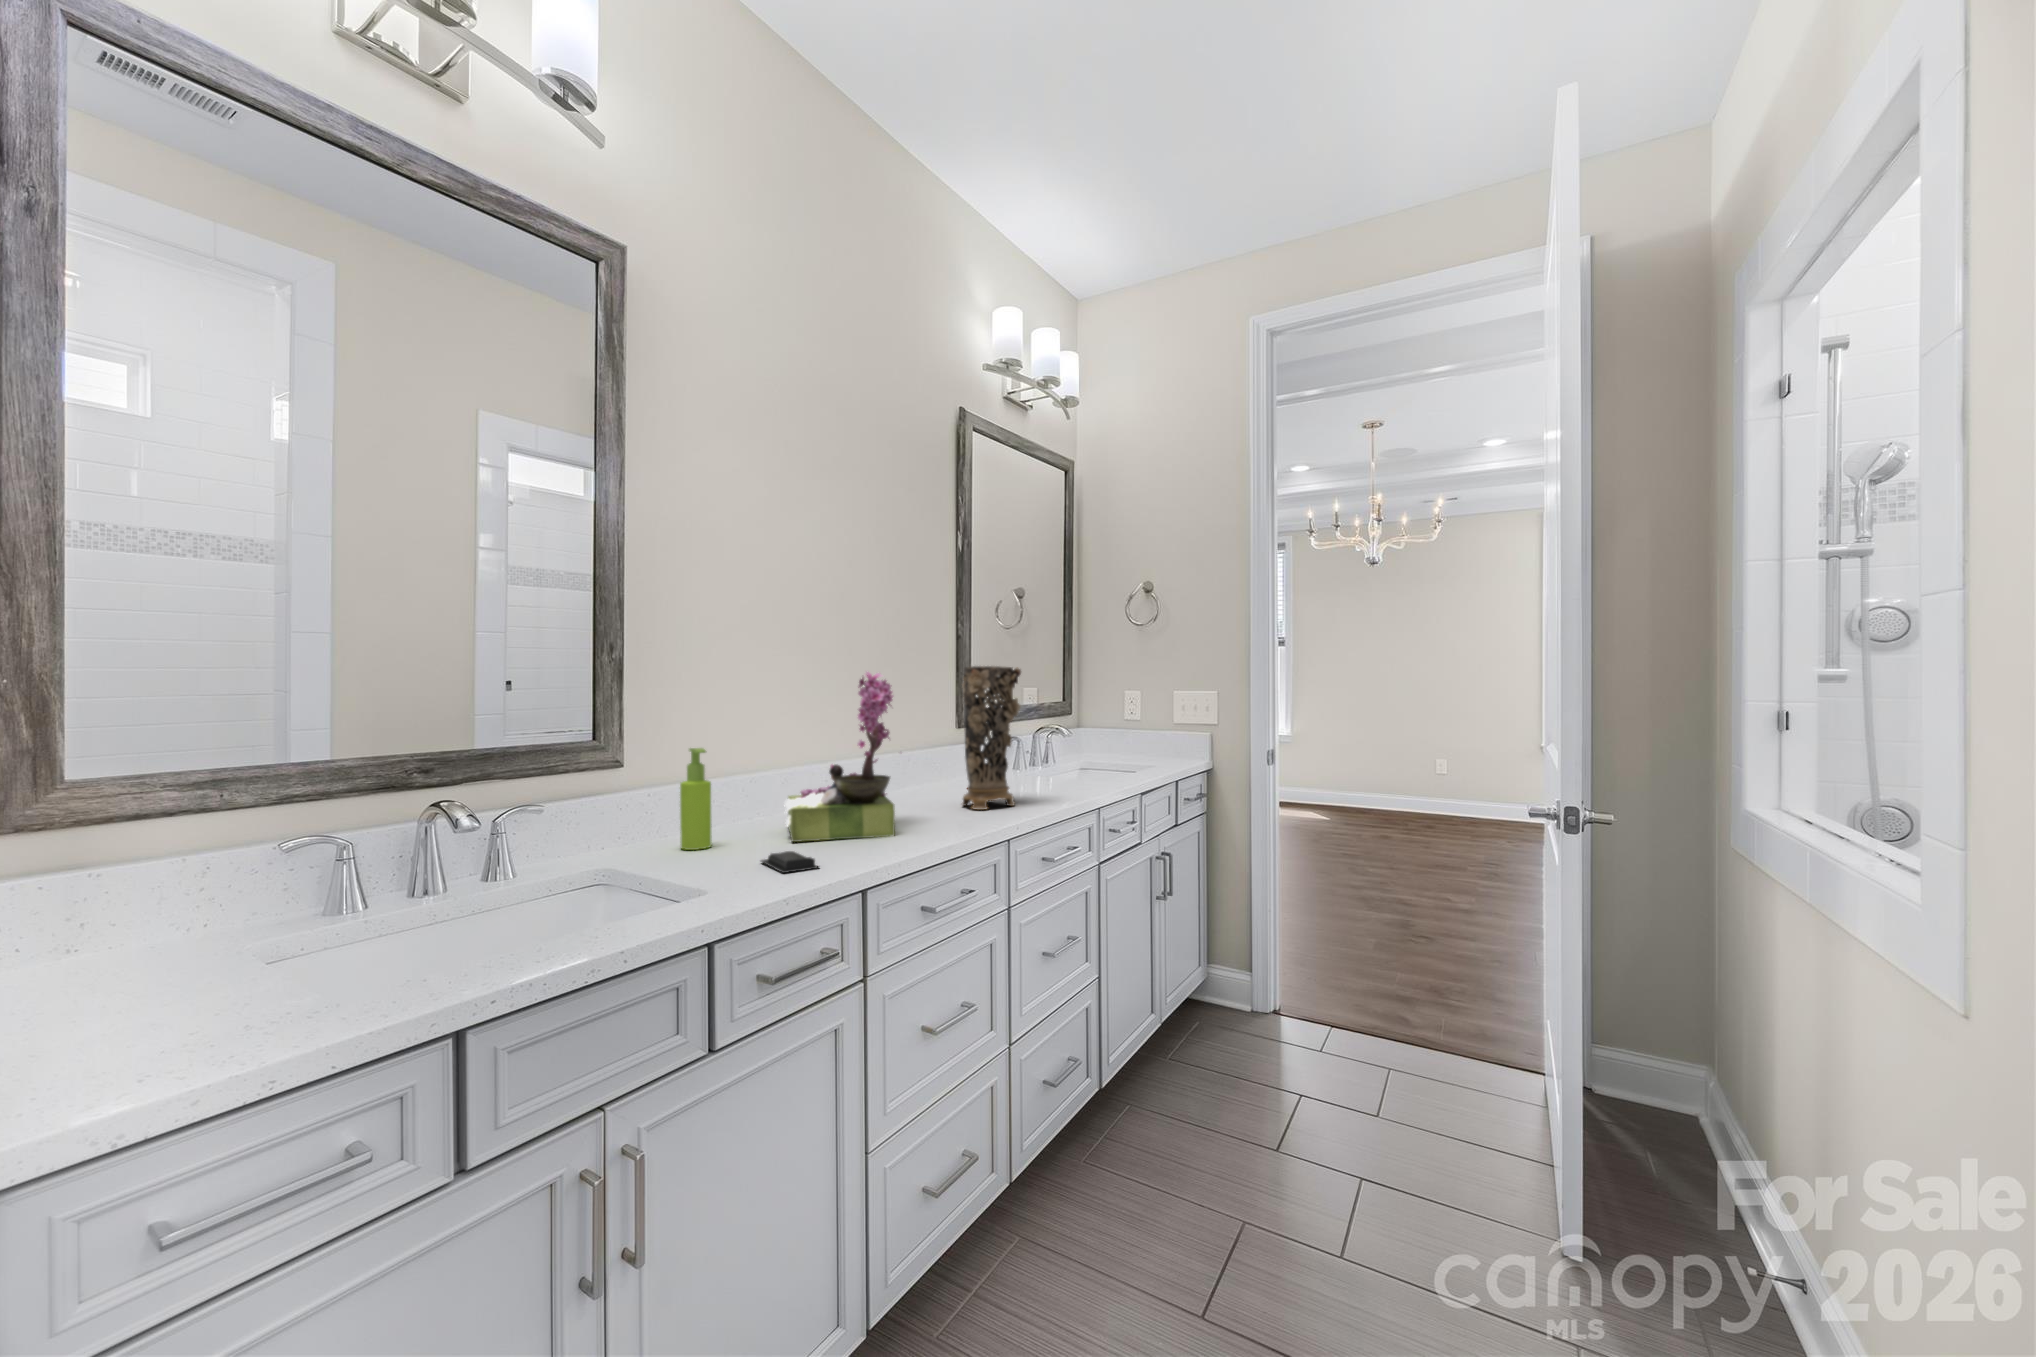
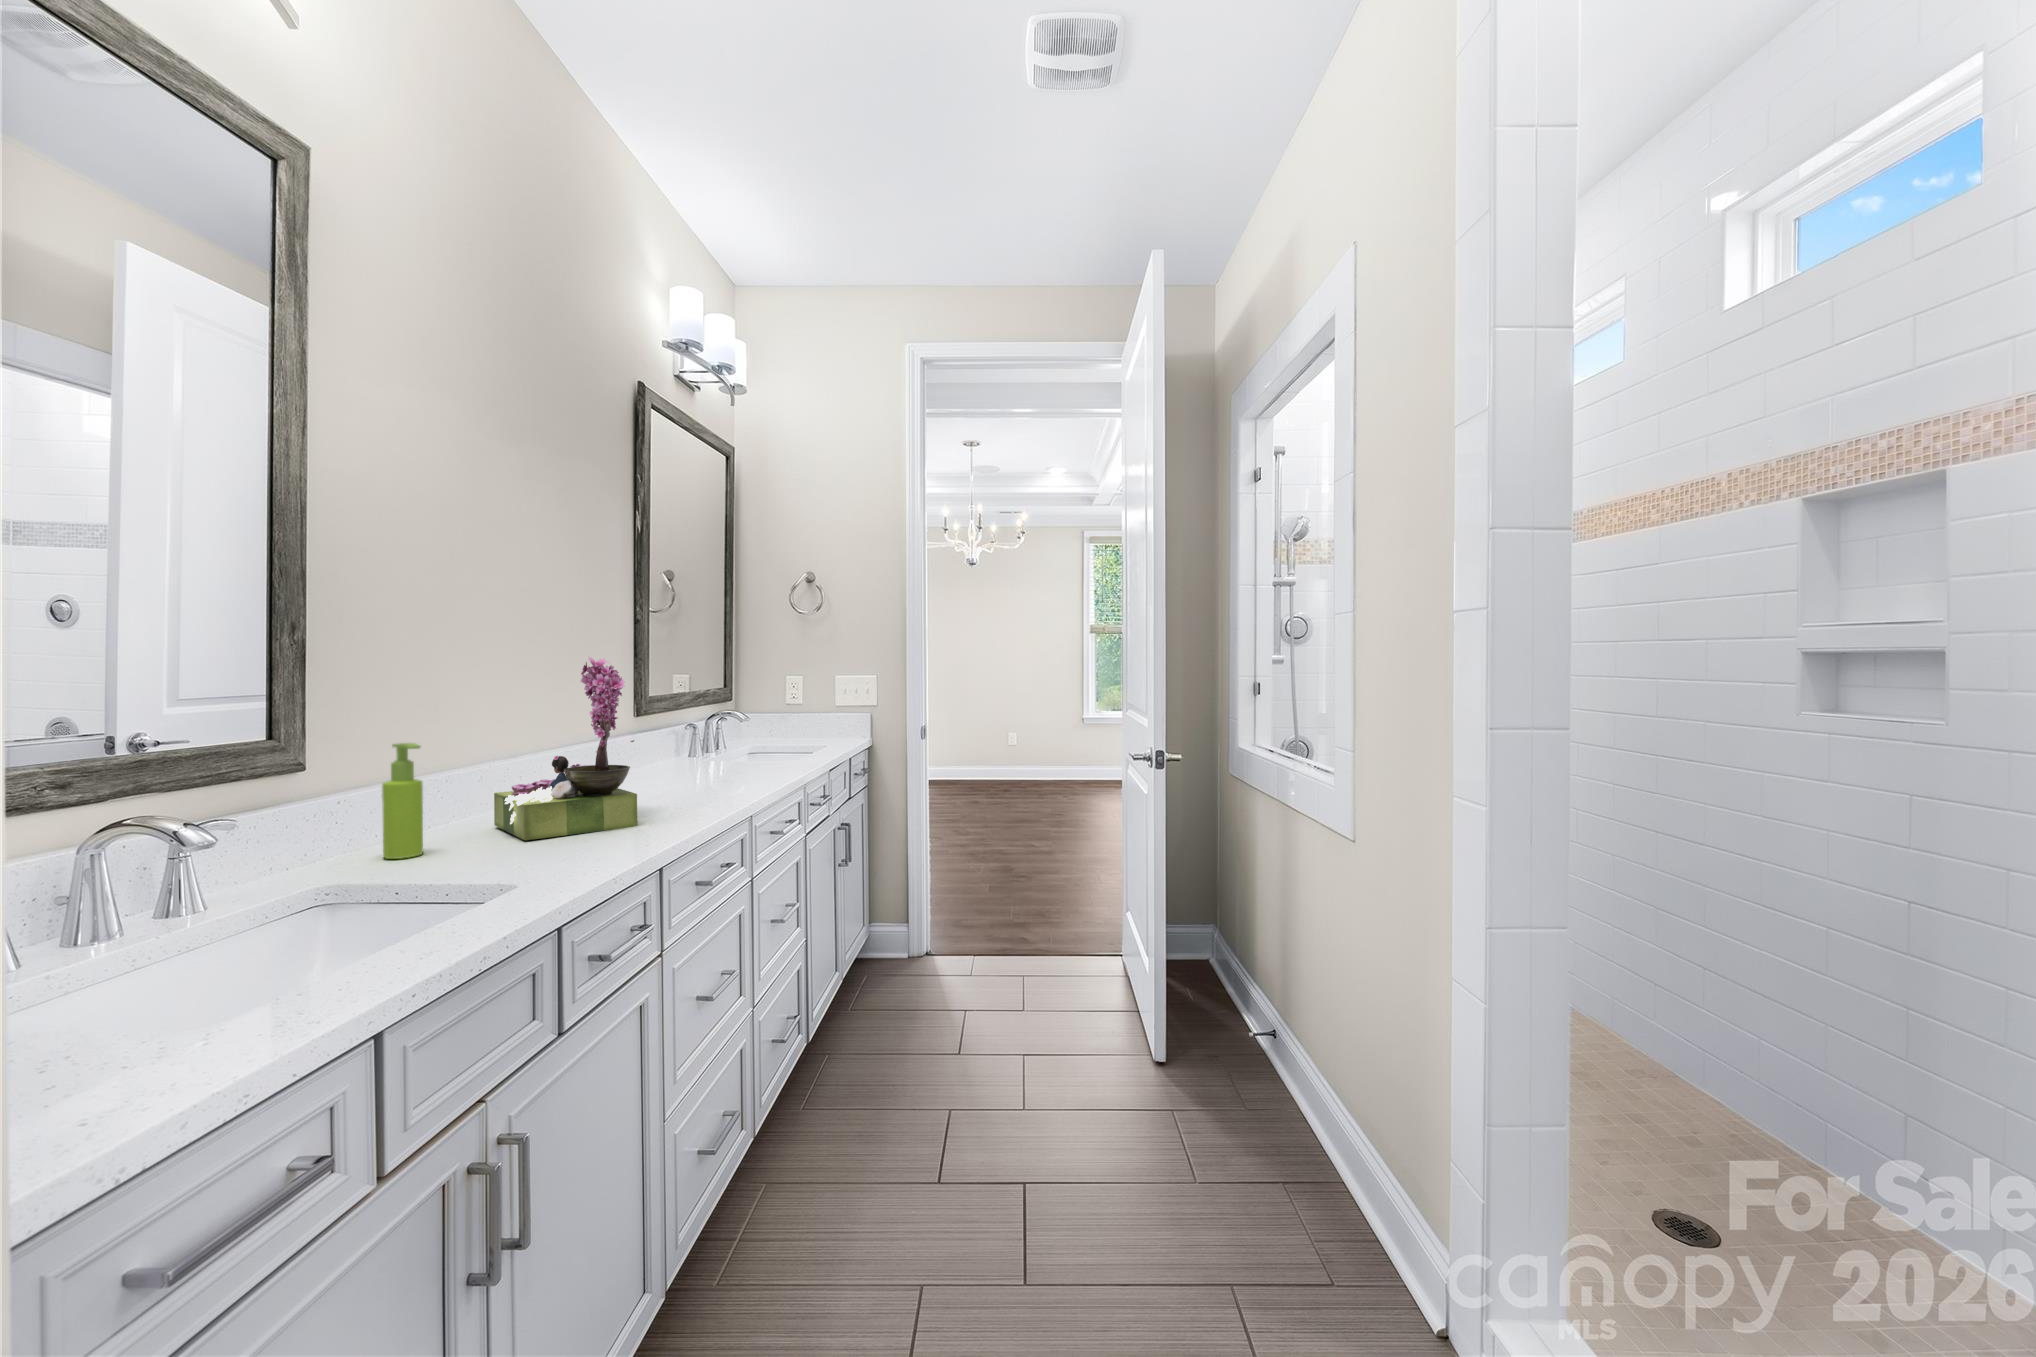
decorative vase: present [962,666,1021,810] -> none [675,653,739,796]
soap bar: present [761,851,819,873] -> none [514,847,596,869]

